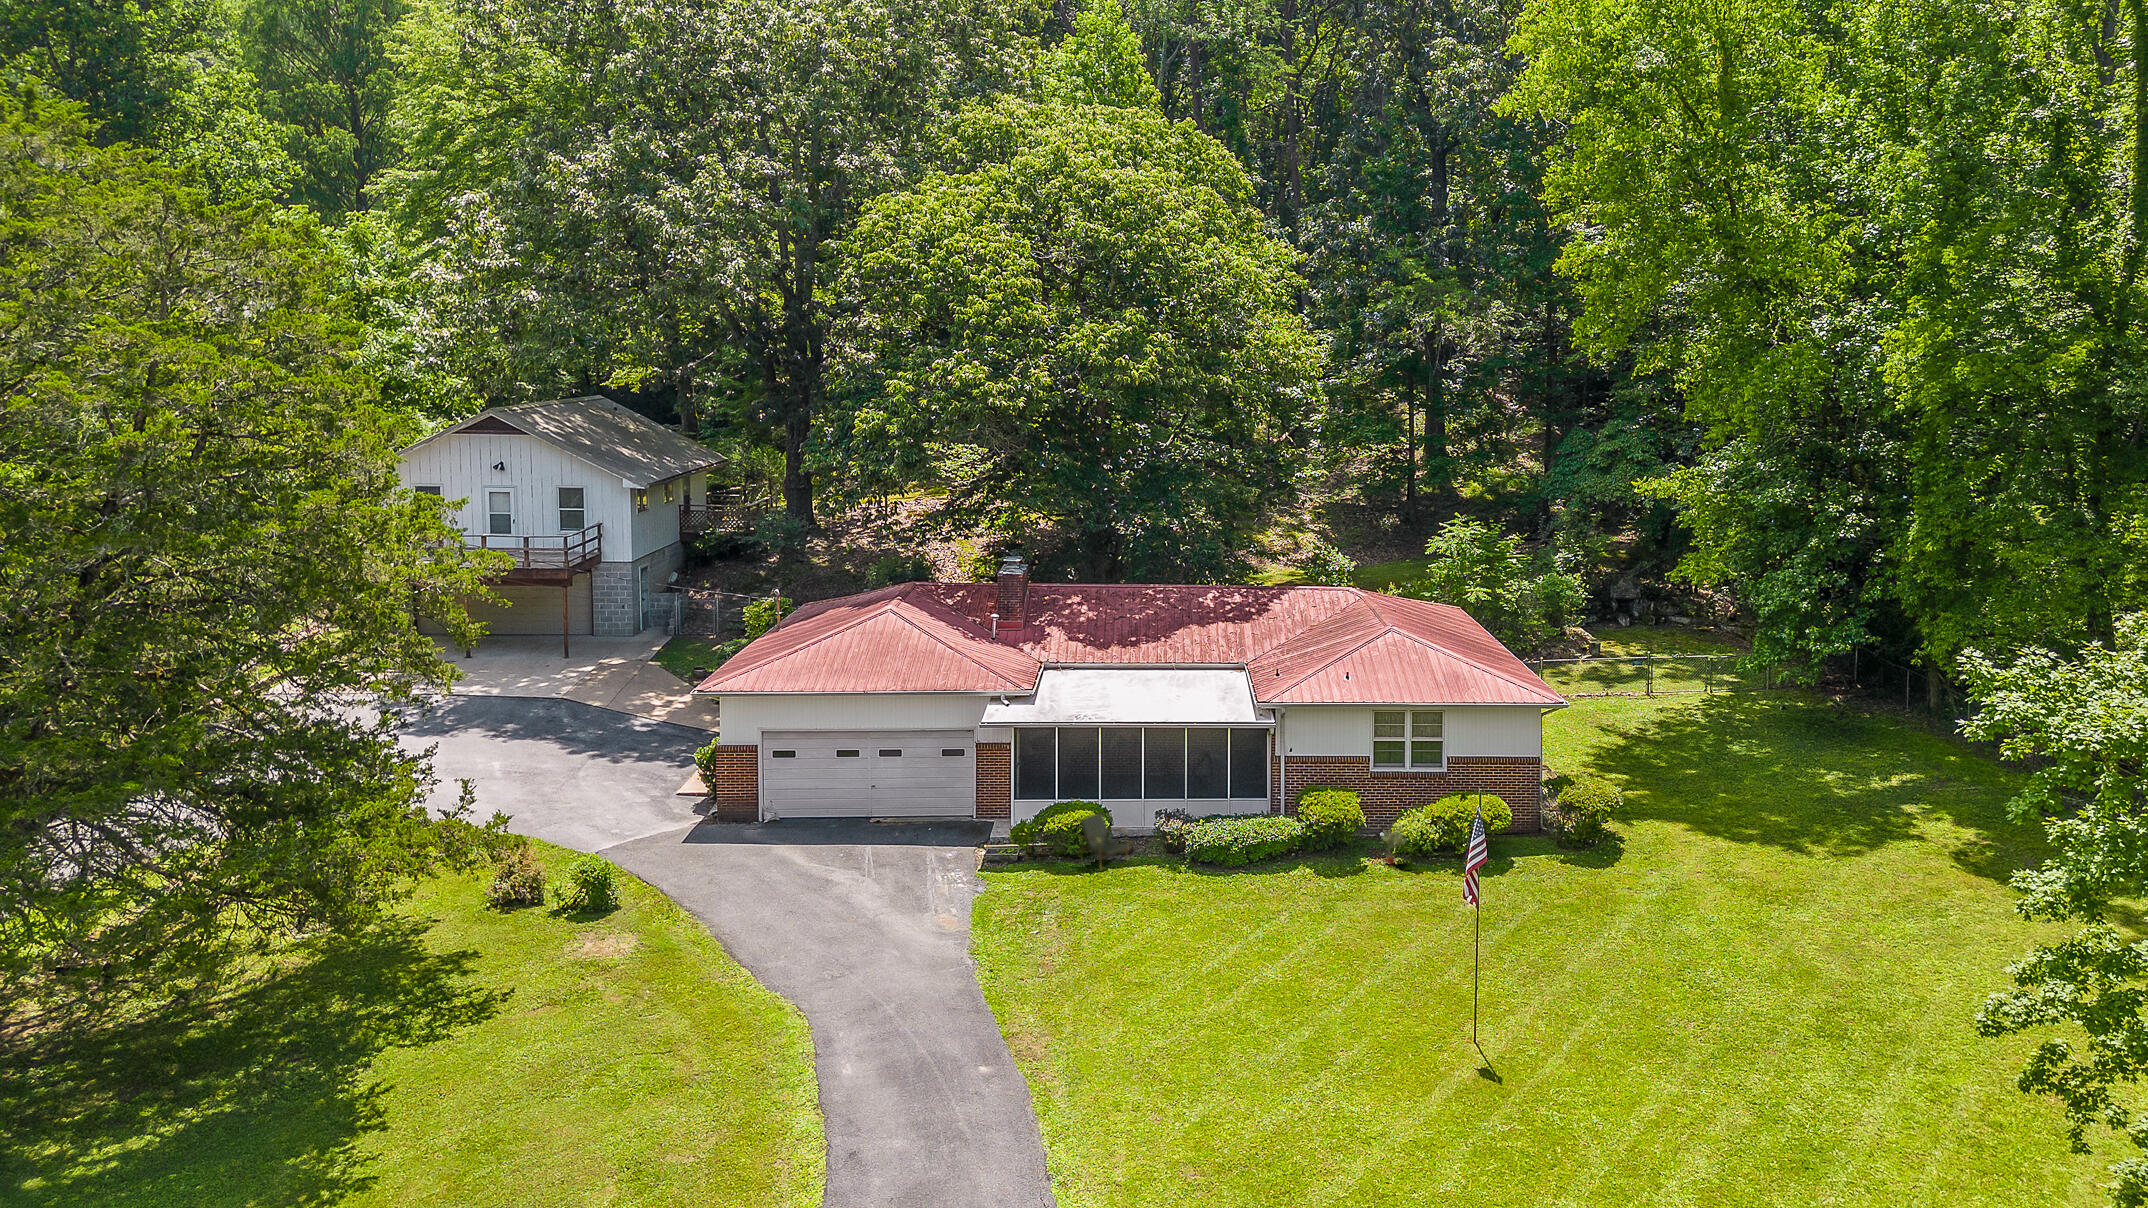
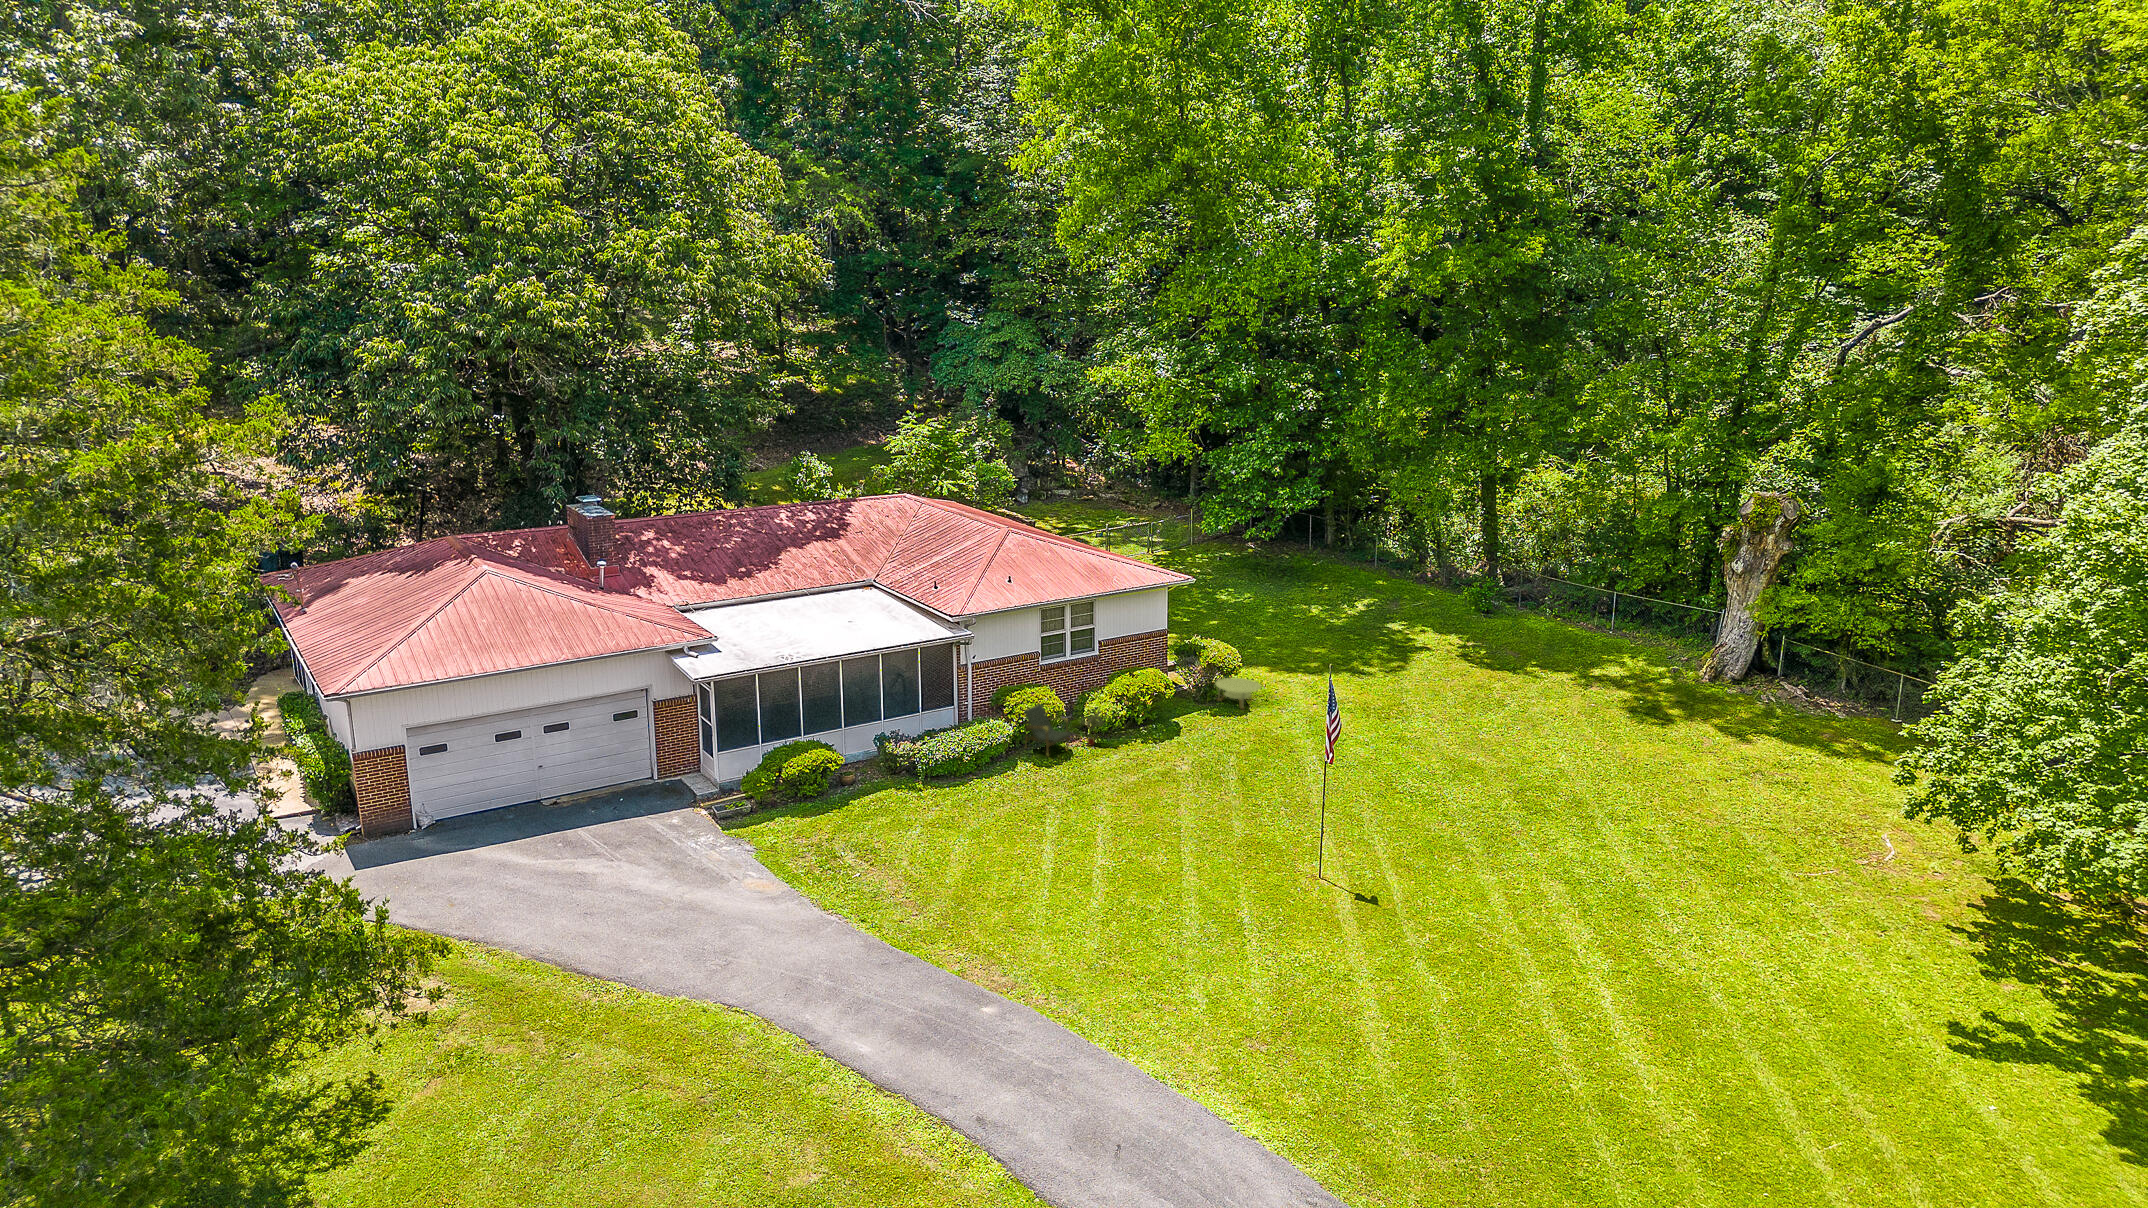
lounge chair: present [1080,813,1129,868] -> present [1024,704,1071,754]
round table: none [1590,825,1648,863] -> present [1215,678,1261,709]

